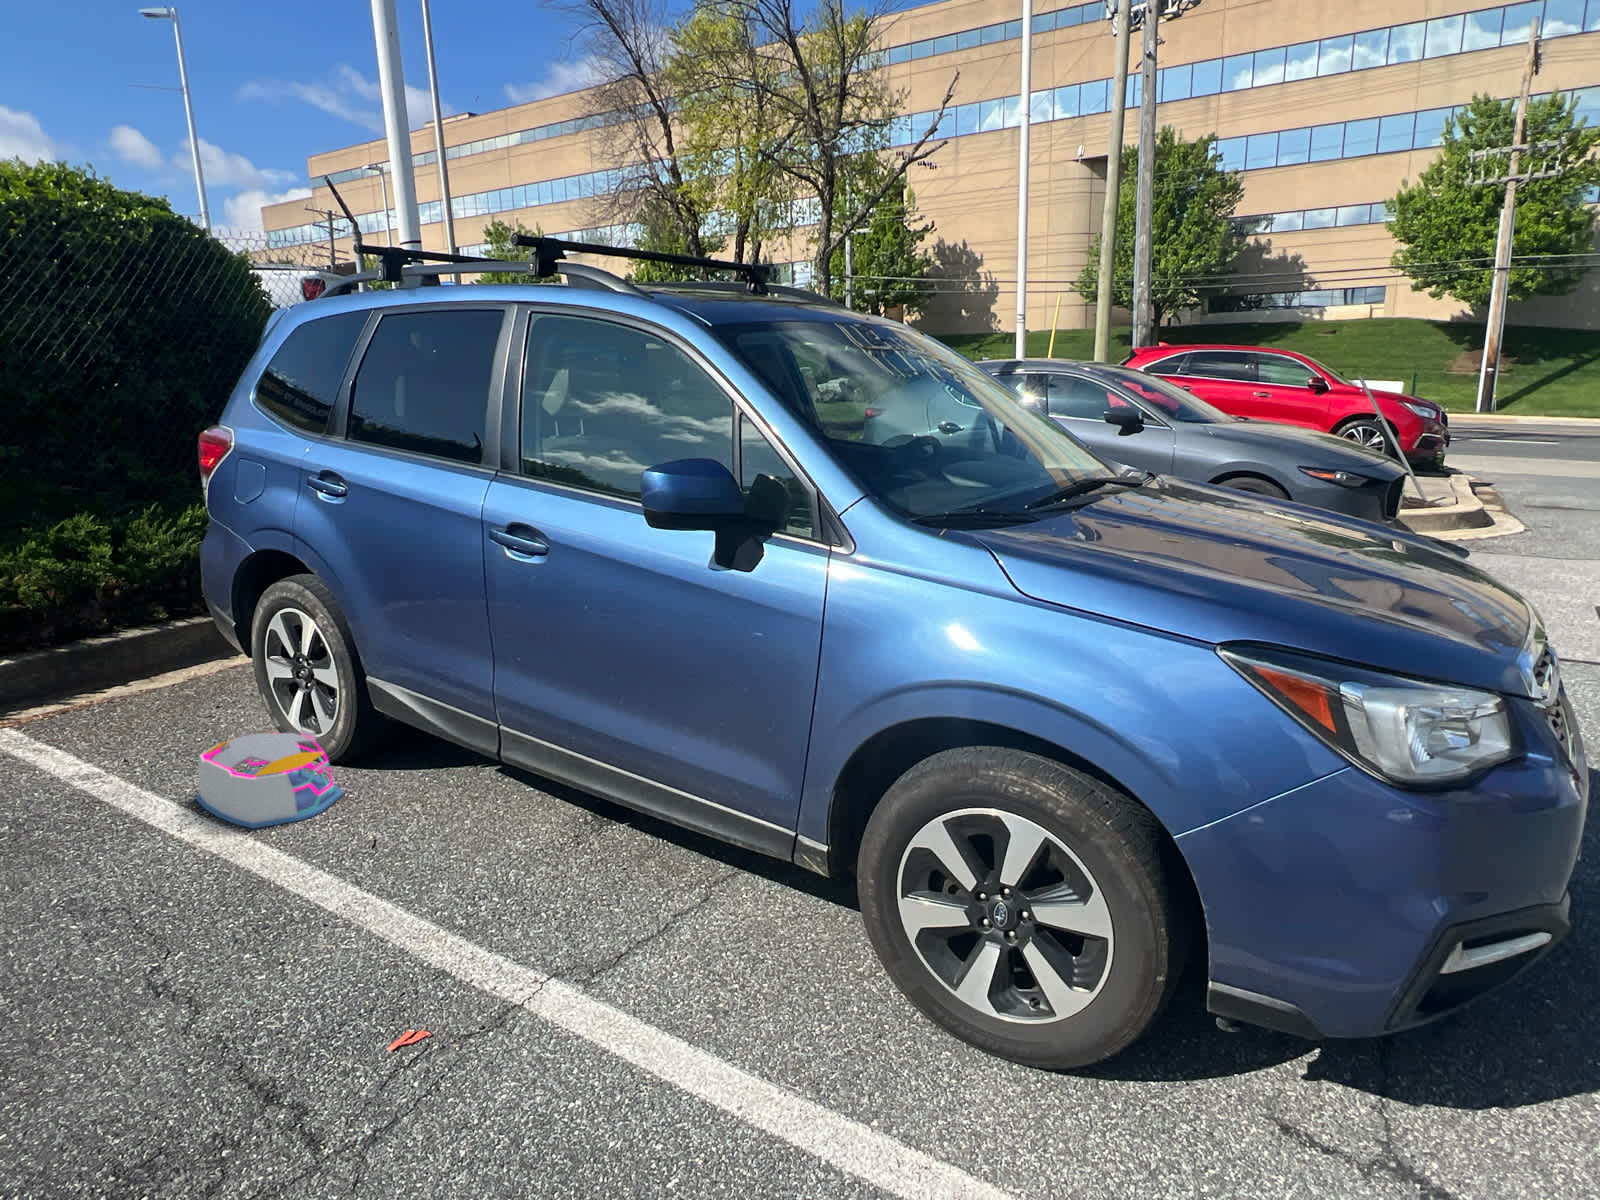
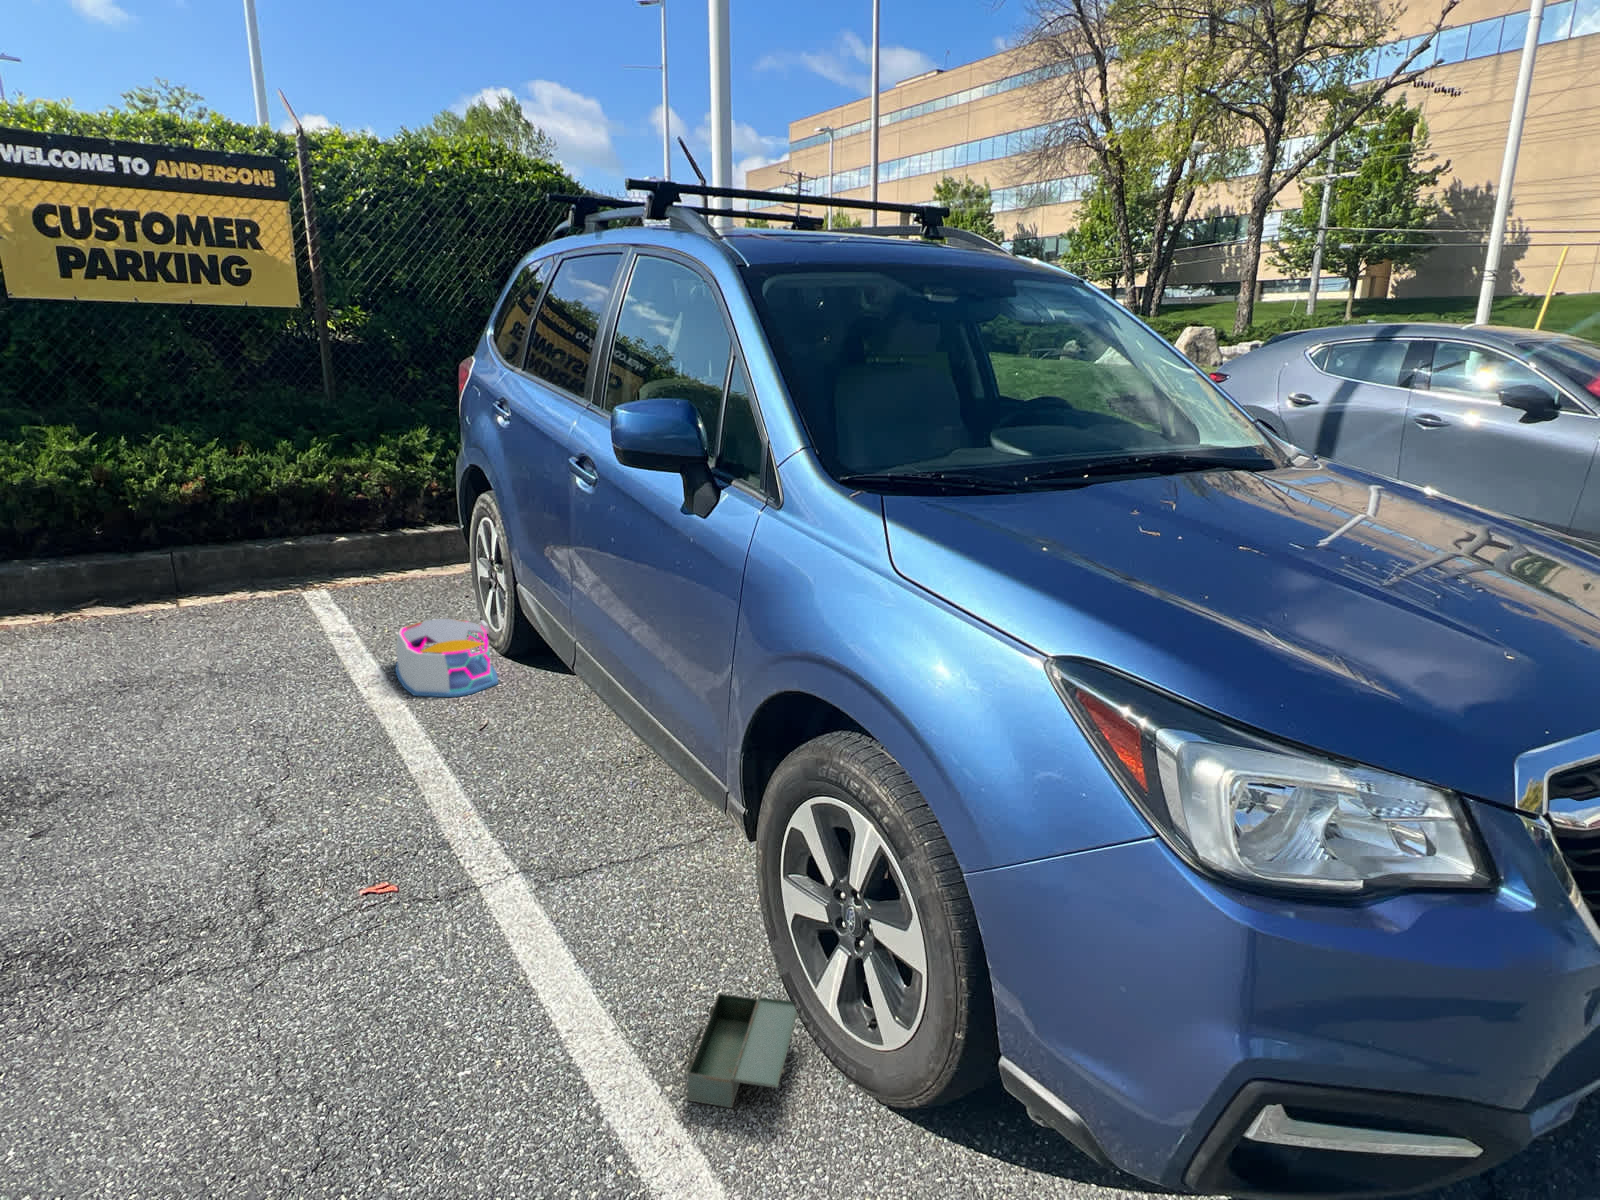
toolbox: none [862,1009,982,1128] -> present [686,994,799,1108]

